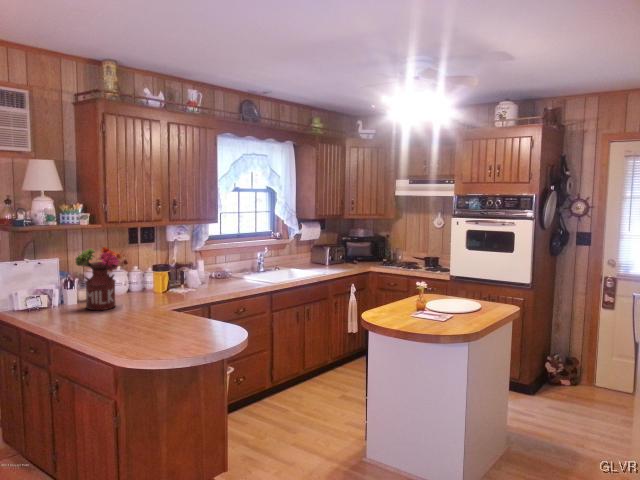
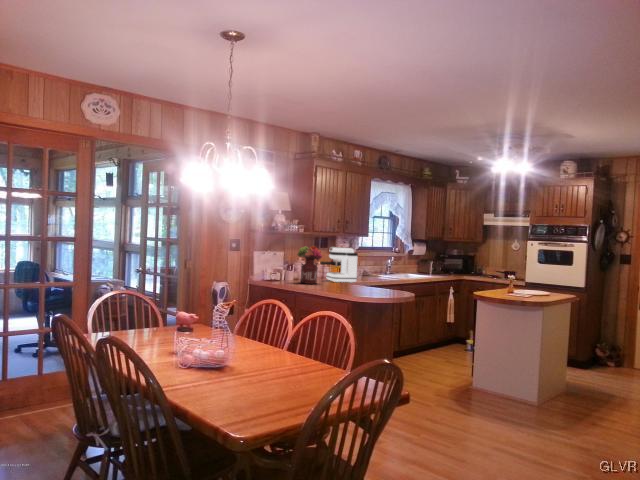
coffee maker: none [130,244,188,302] -> present [321,247,358,282]

